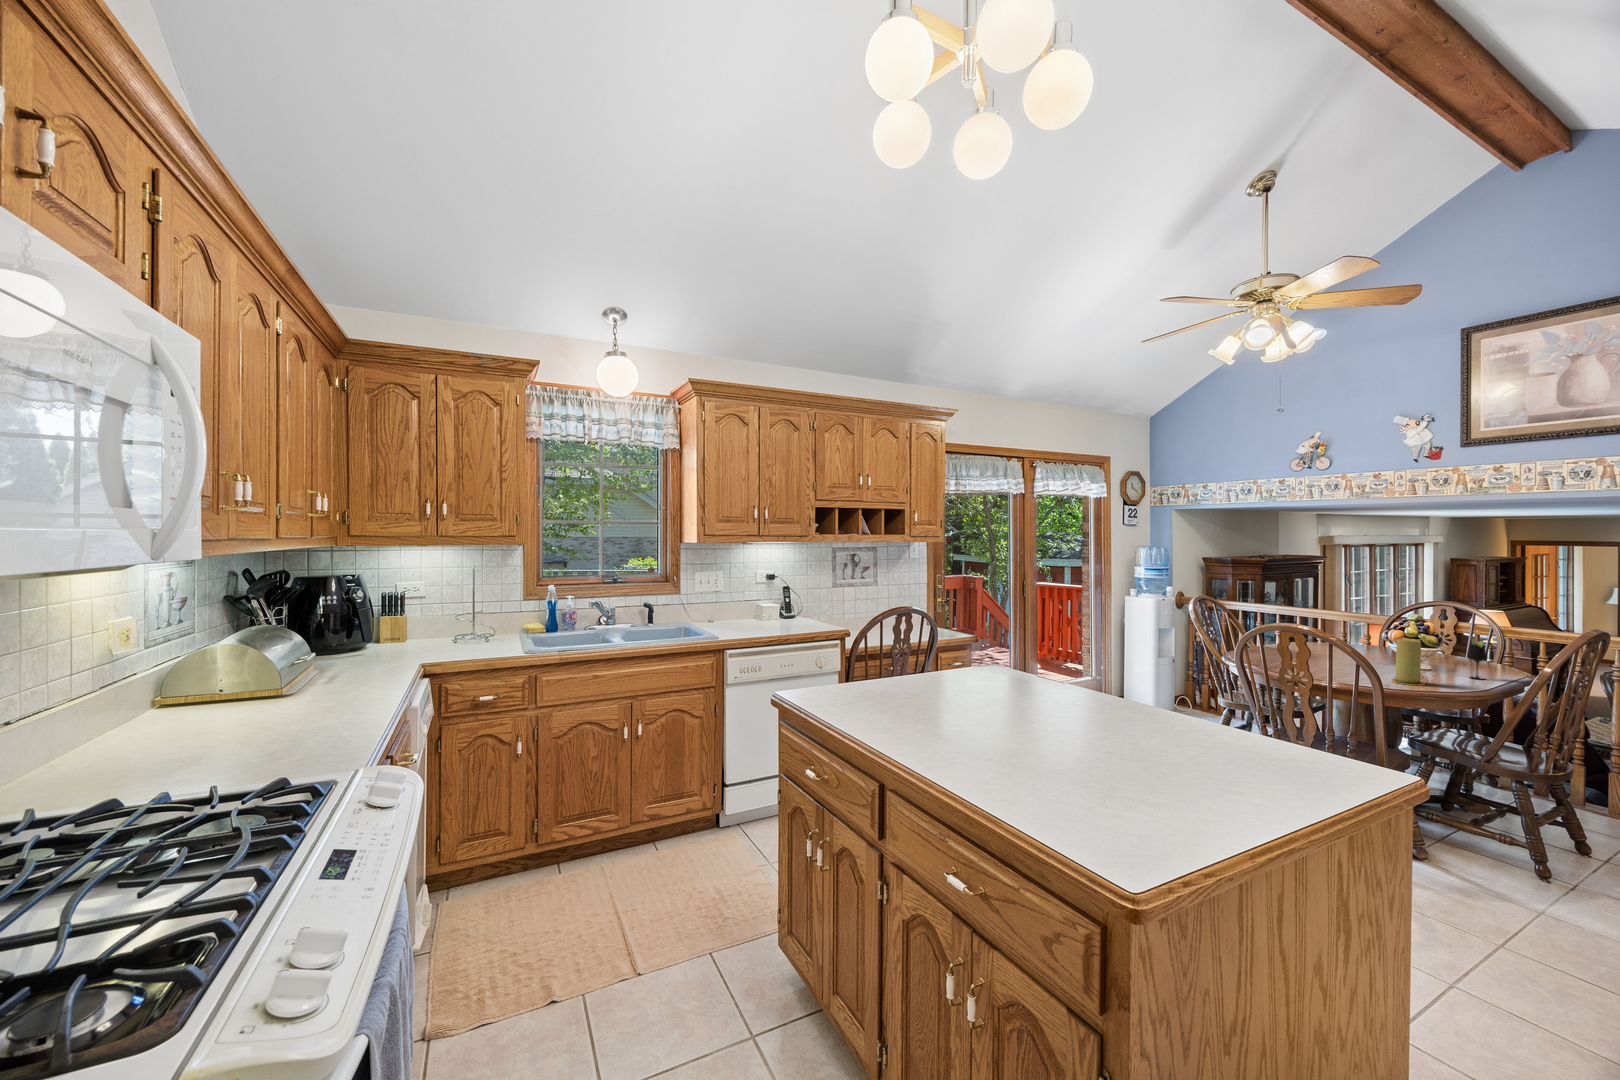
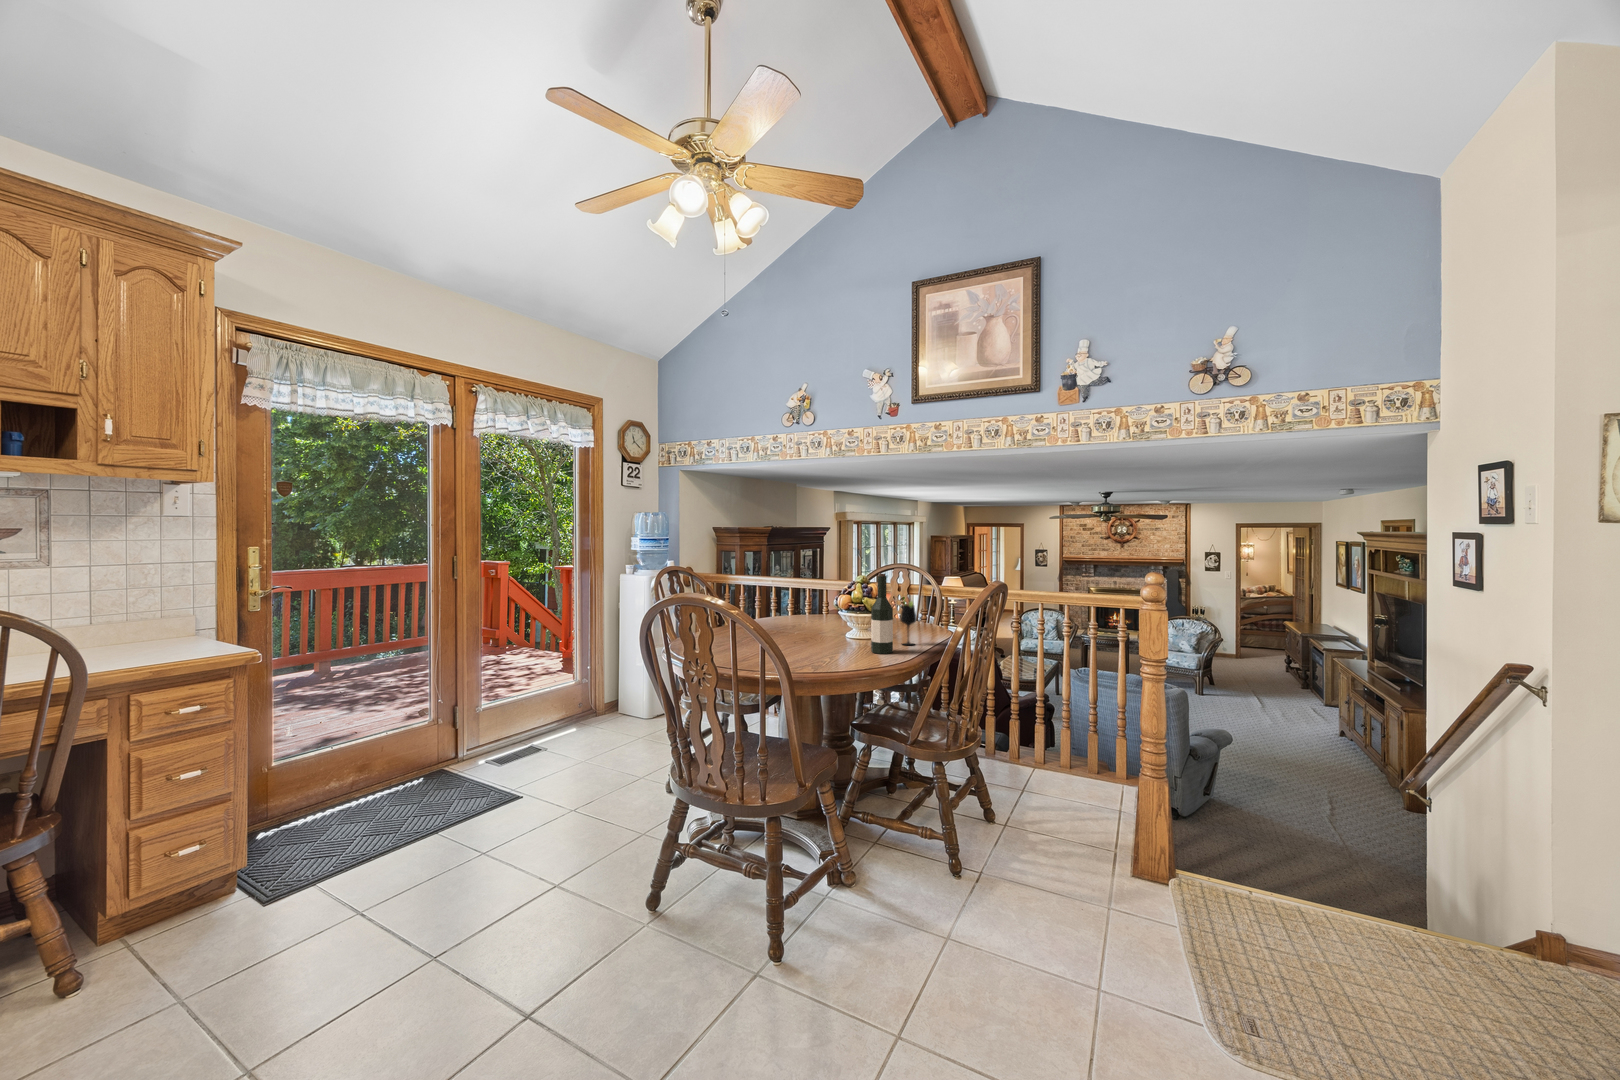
wine bottle: none [1437,617,1463,684] -> present [871,574,893,654]
candle: present [1391,639,1425,685] -> none [825,602,856,661]

